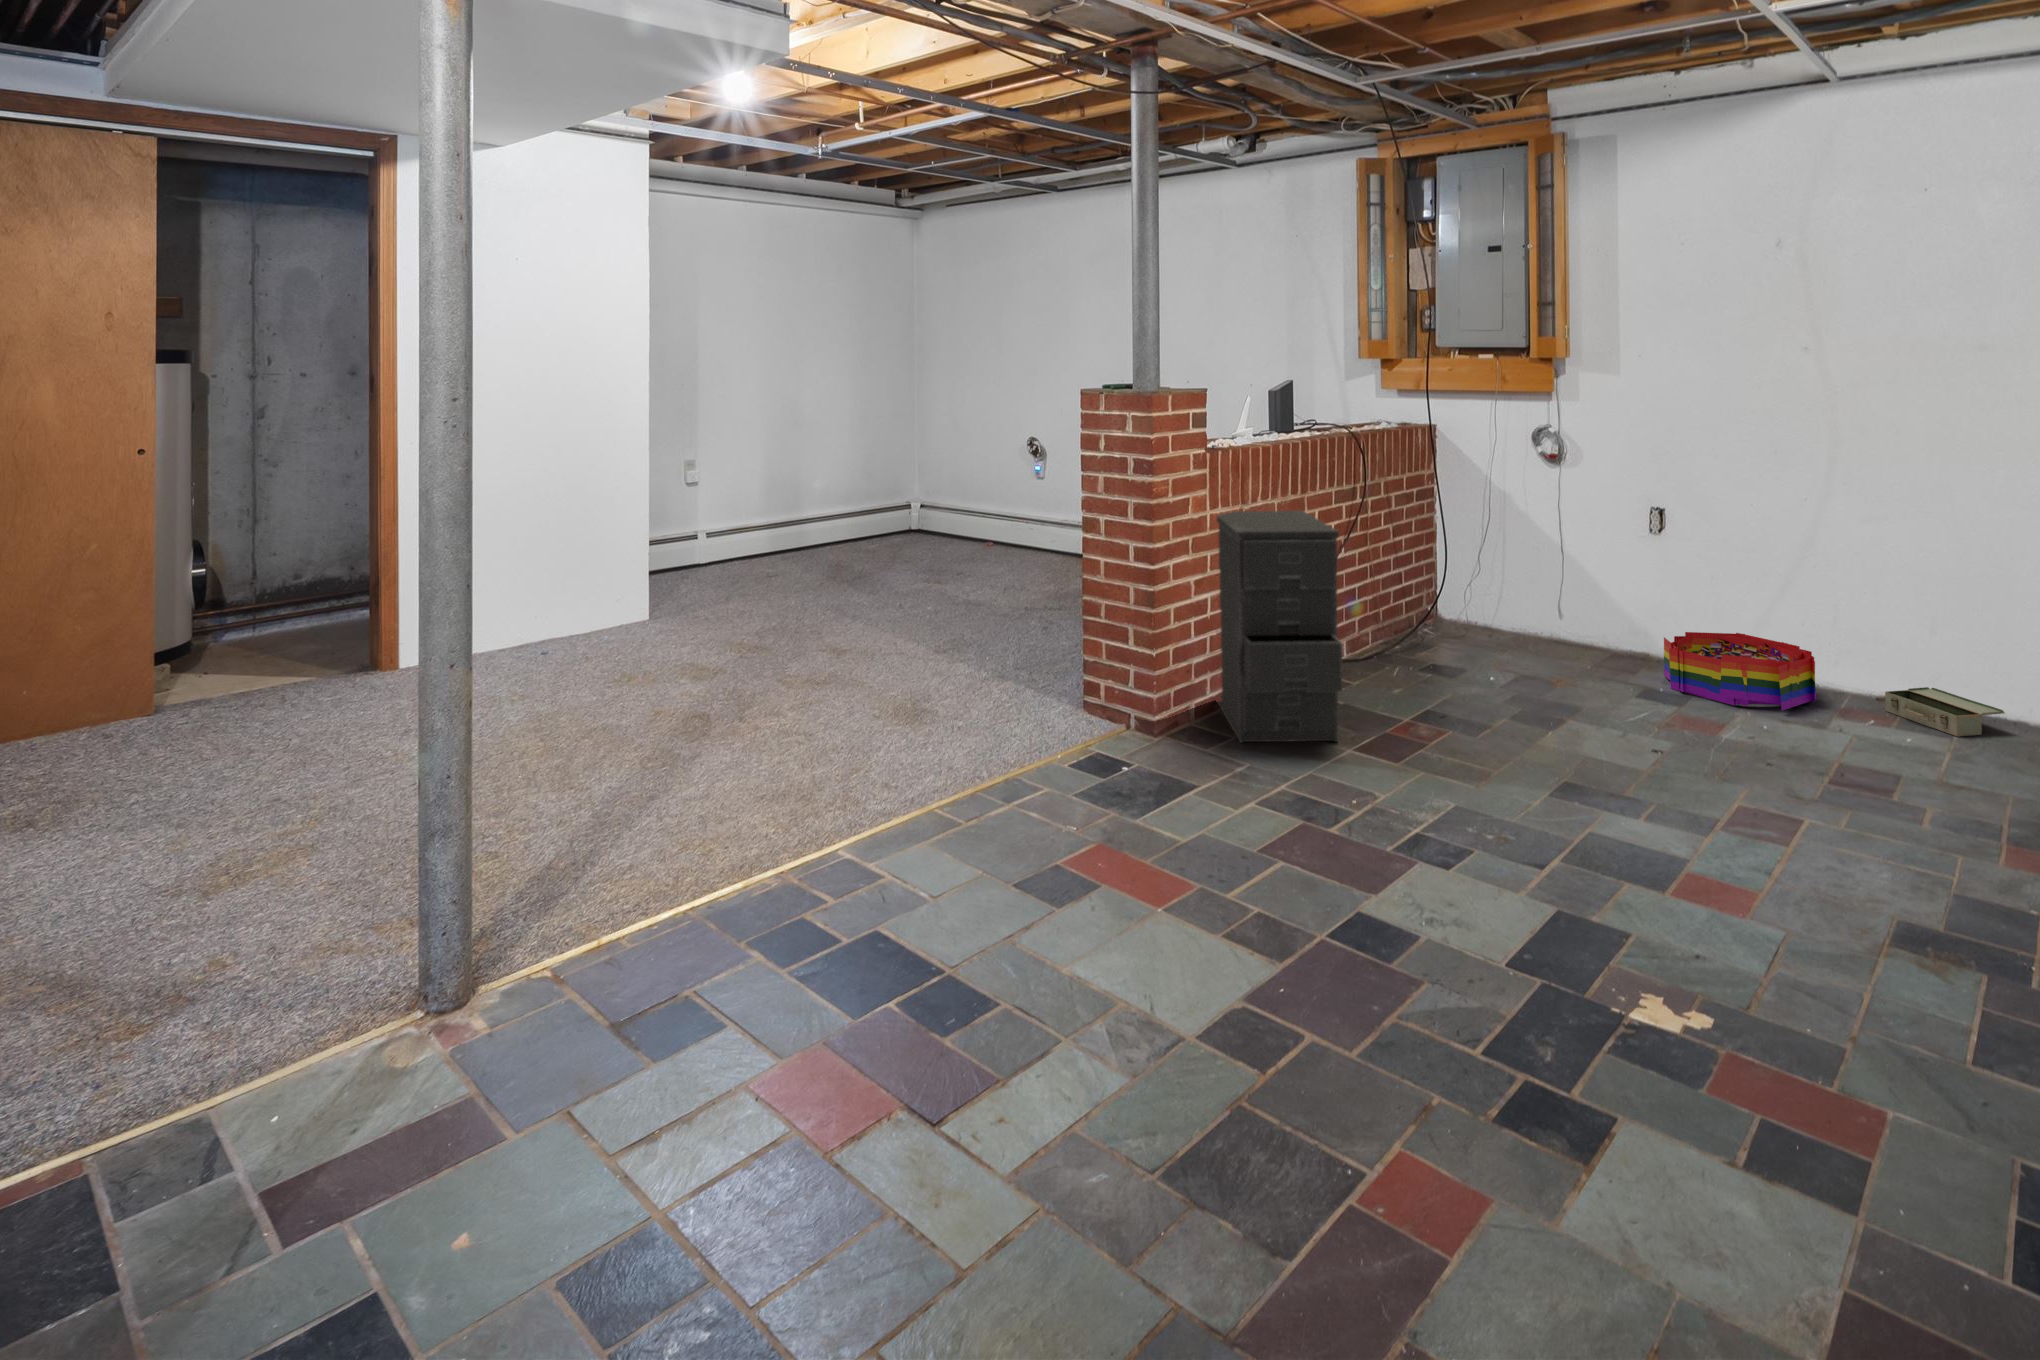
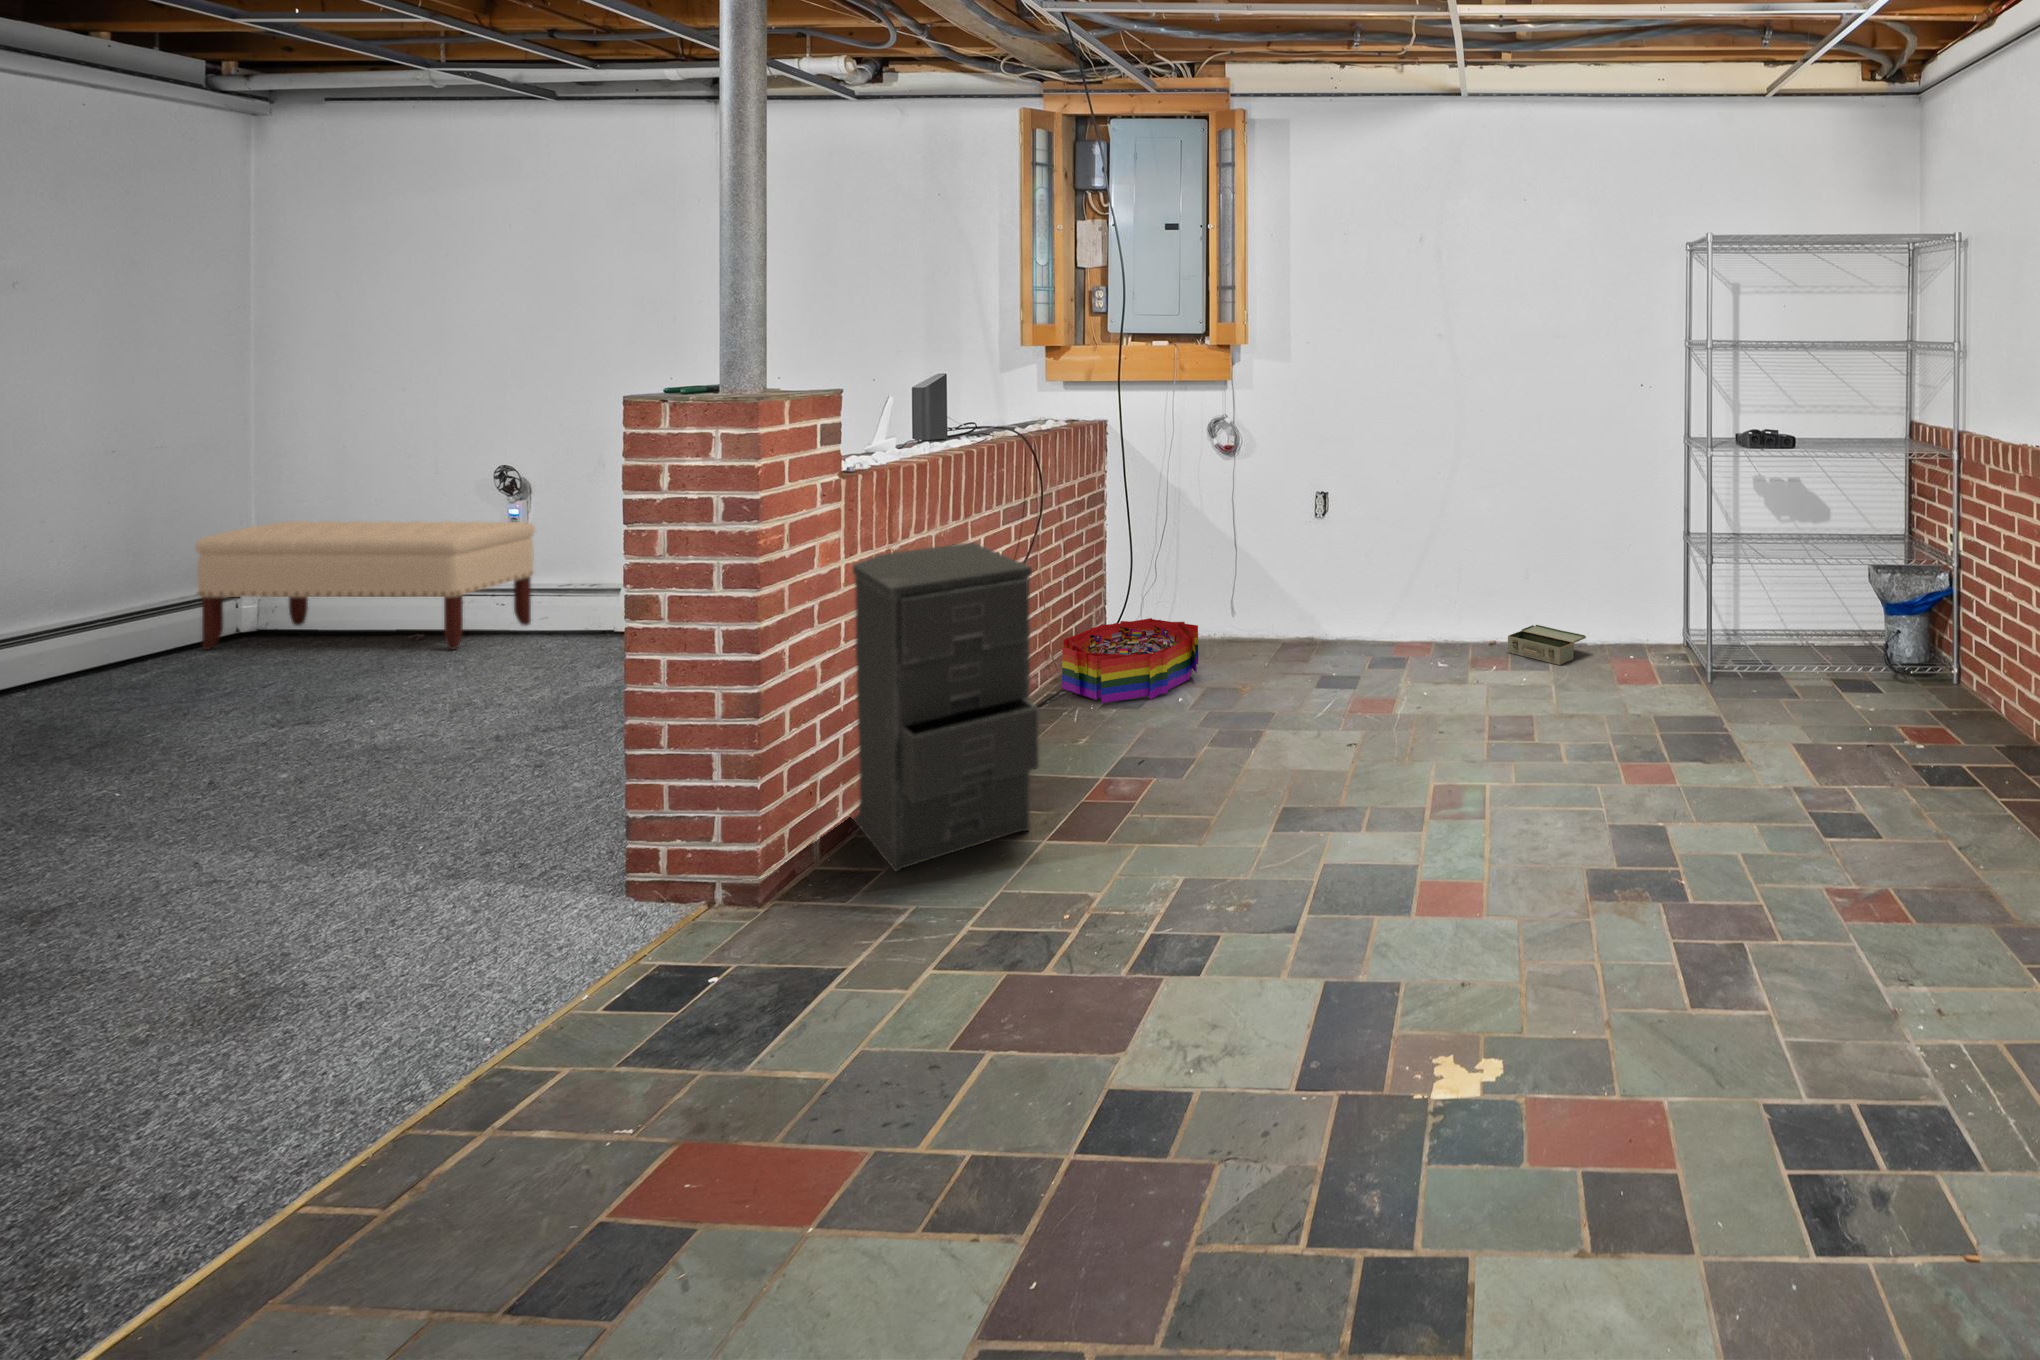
bench: none [897,467,1049,557] -> present [196,521,535,649]
storage bin: present [1664,632,1816,711] -> present [1062,618,1198,703]

